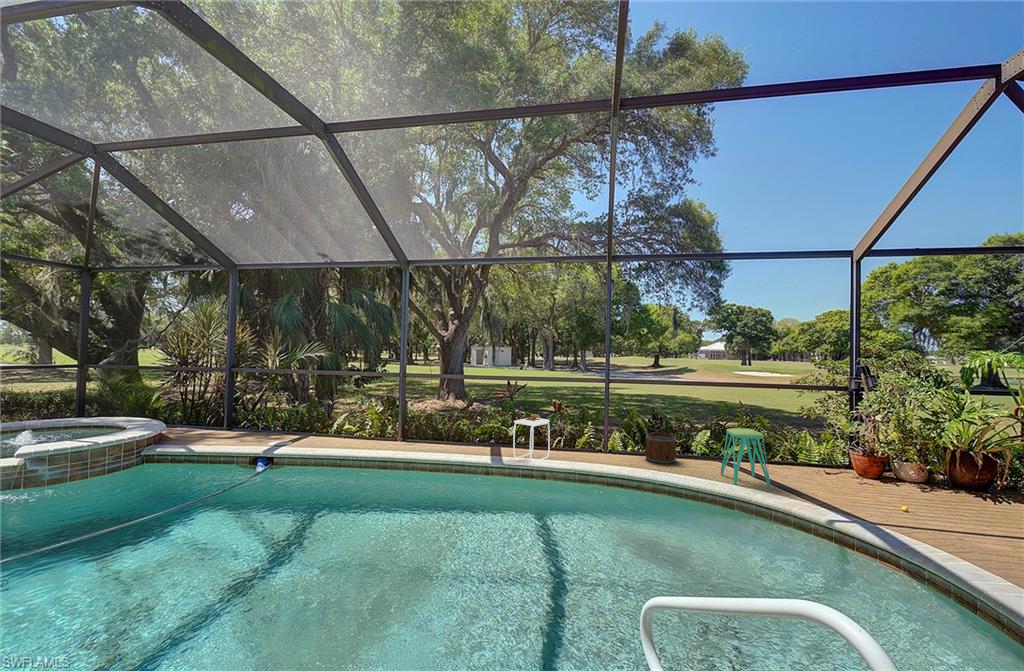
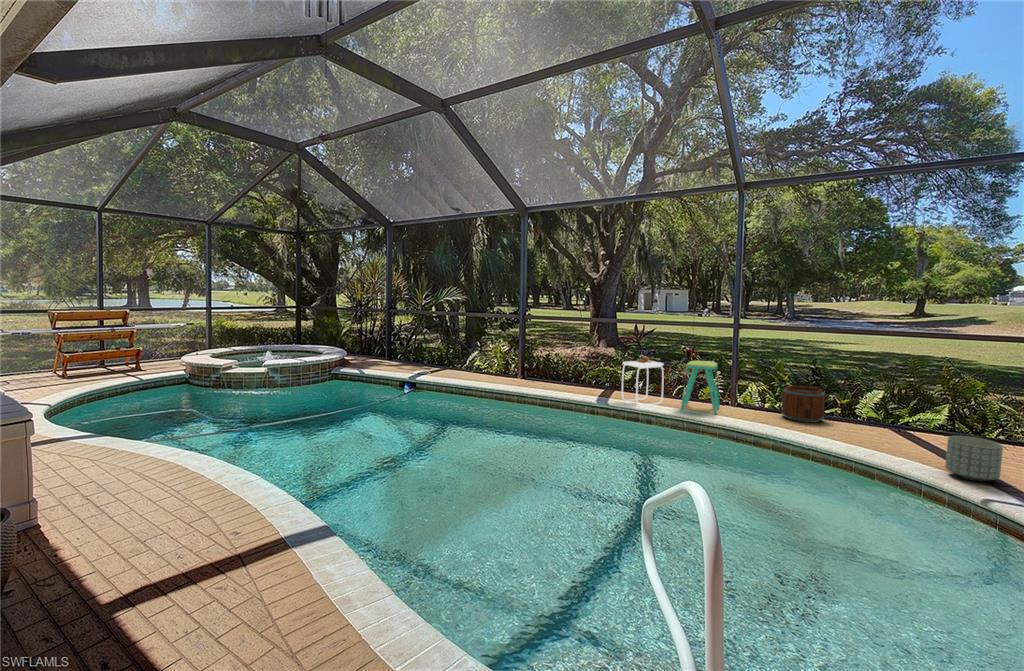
stool: present [721,428,770,486] -> present [681,361,720,415]
planter: none [786,468,821,503] -> present [945,436,1003,481]

